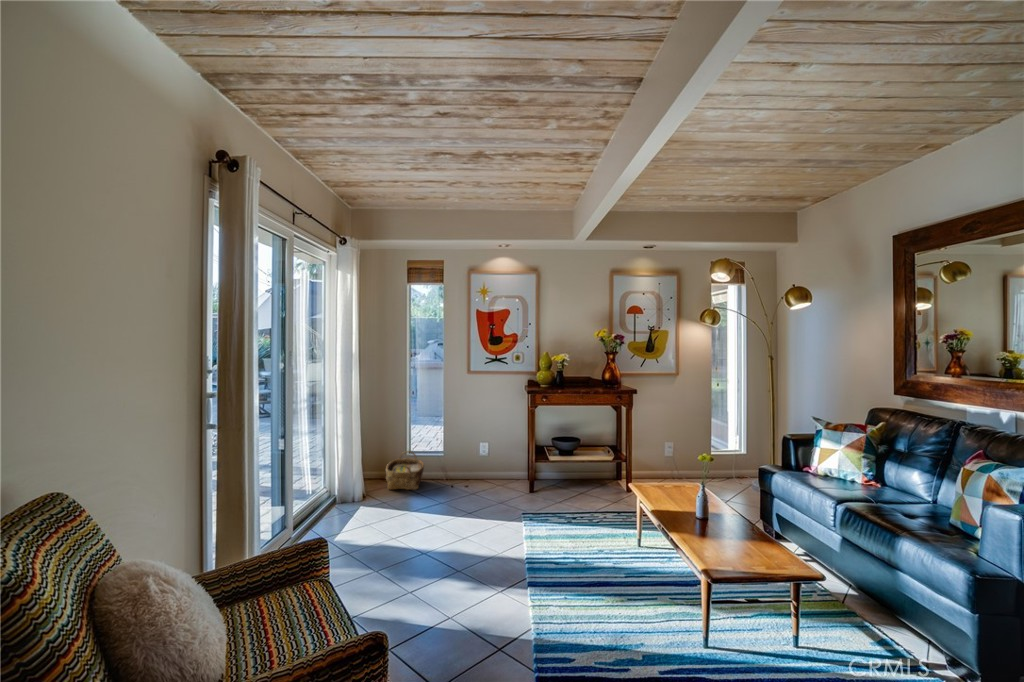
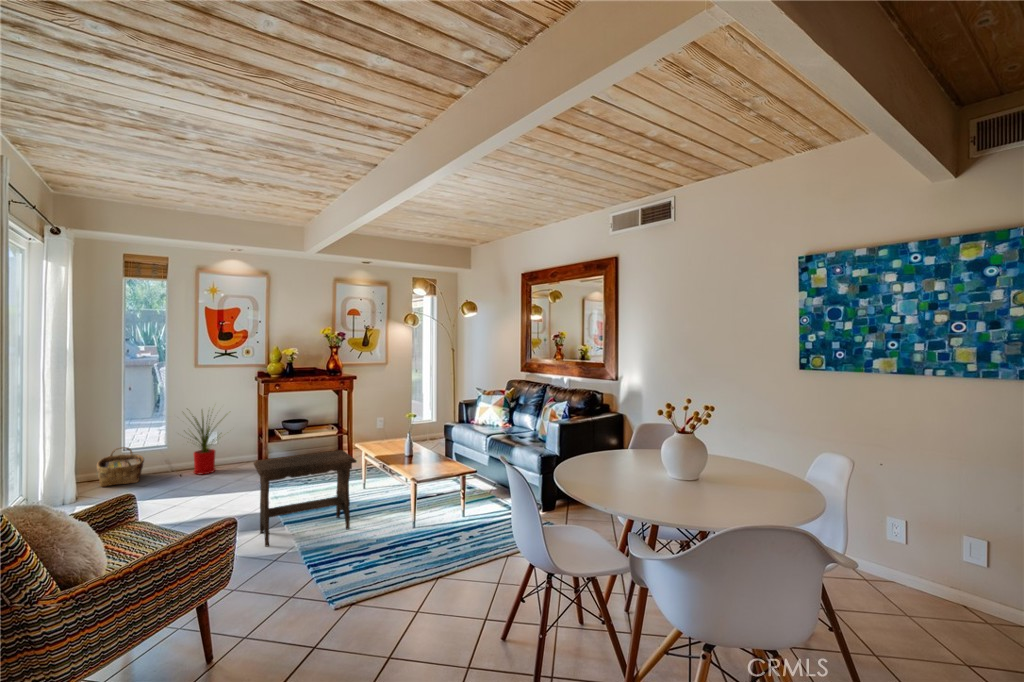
house plant: none [447,412,503,490] -> present [192,413,215,475]
footstool: none [491,498,617,618] -> present [254,450,357,546]

